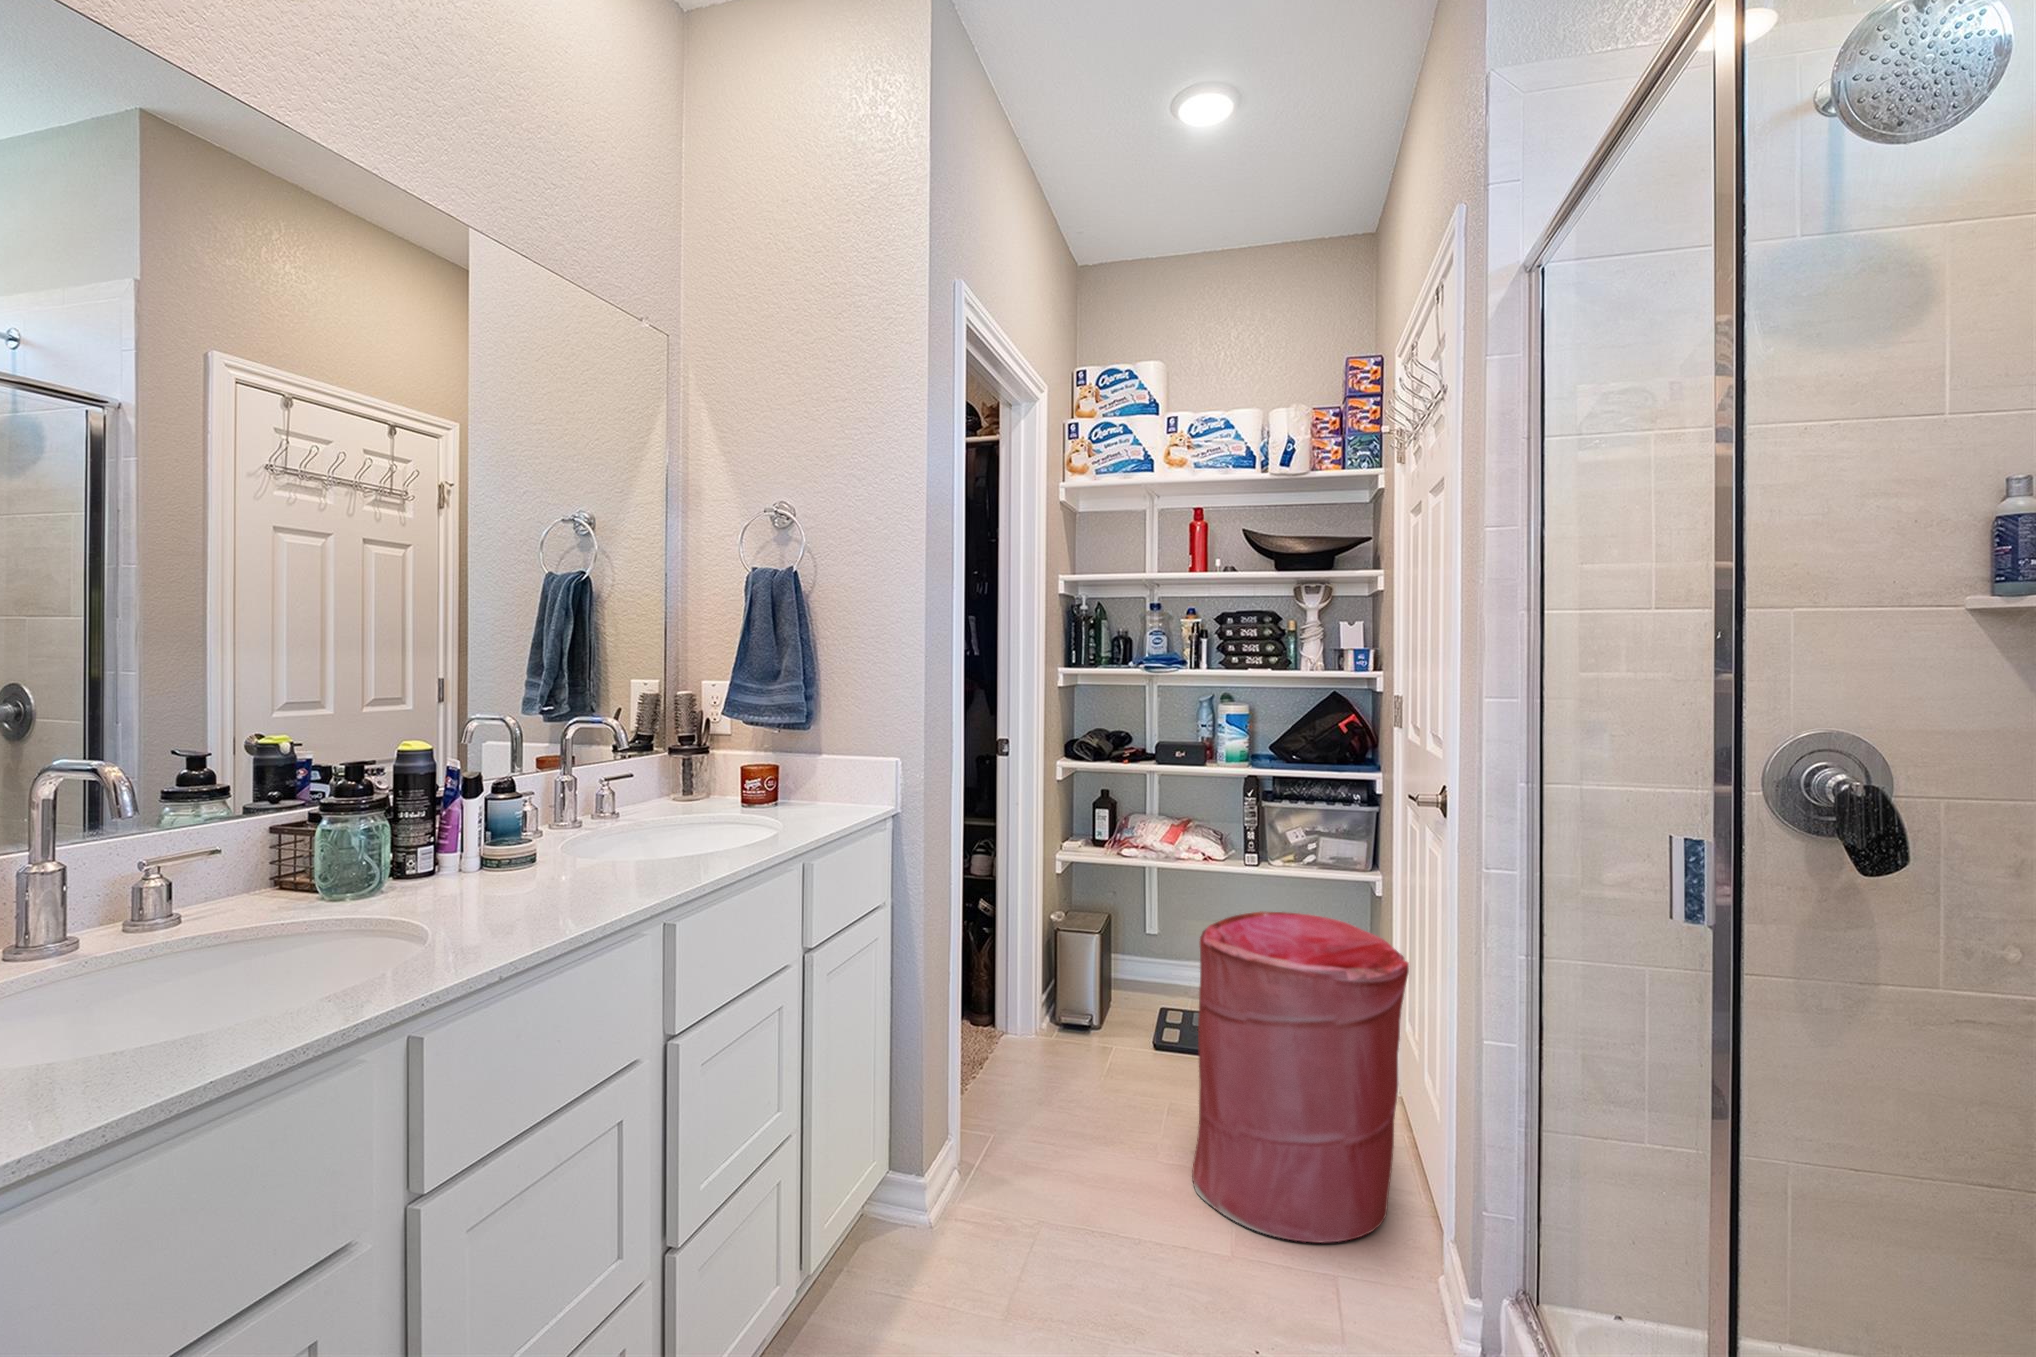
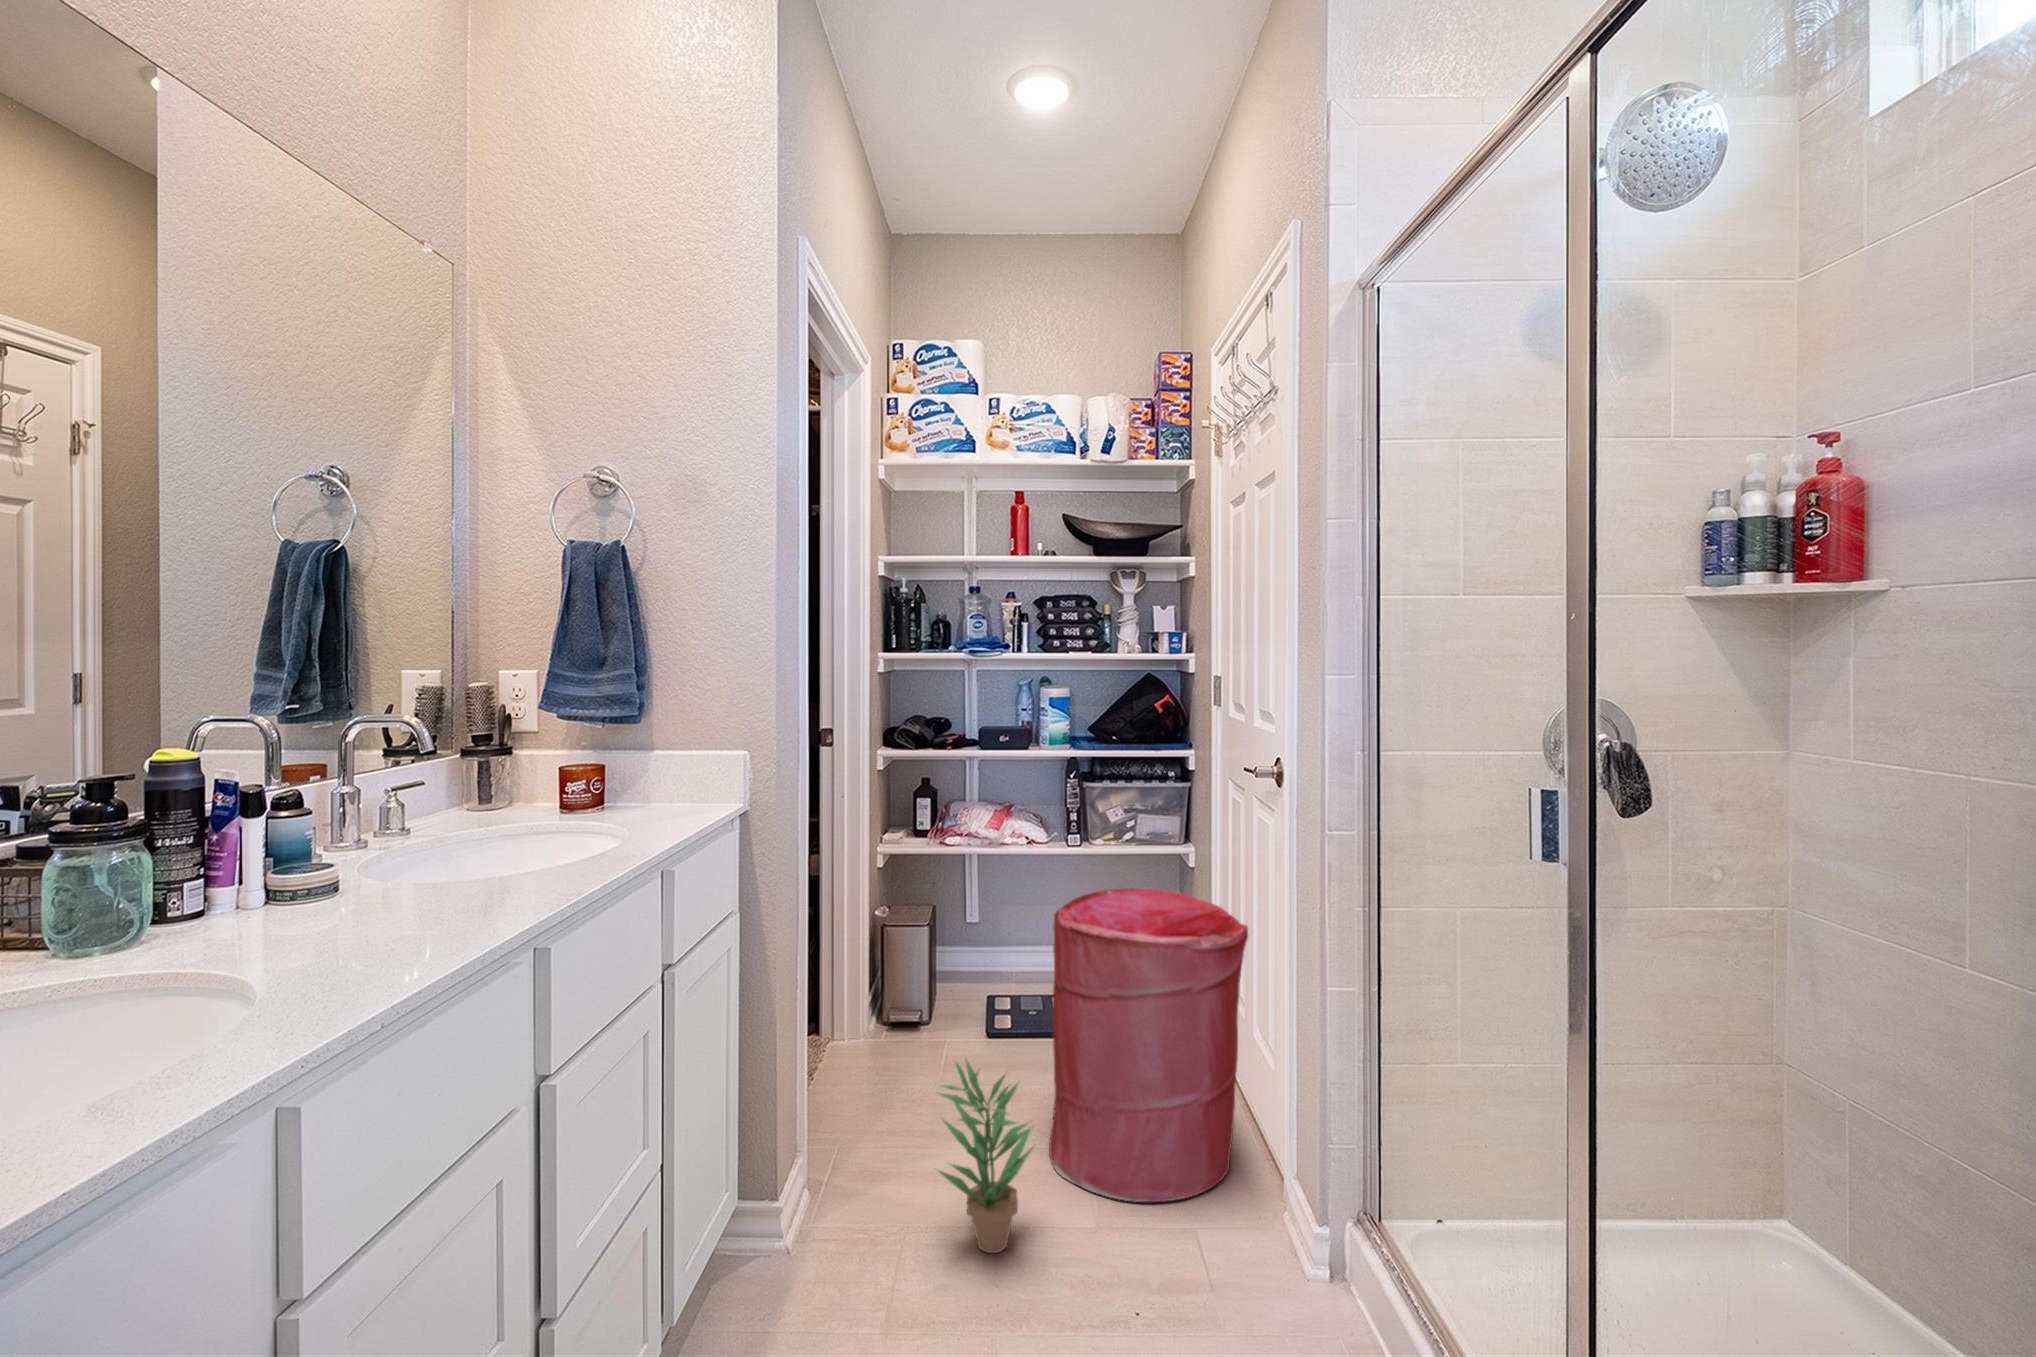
potted plant: none [1059,1060,1164,1260] -> present [937,1060,1032,1253]

